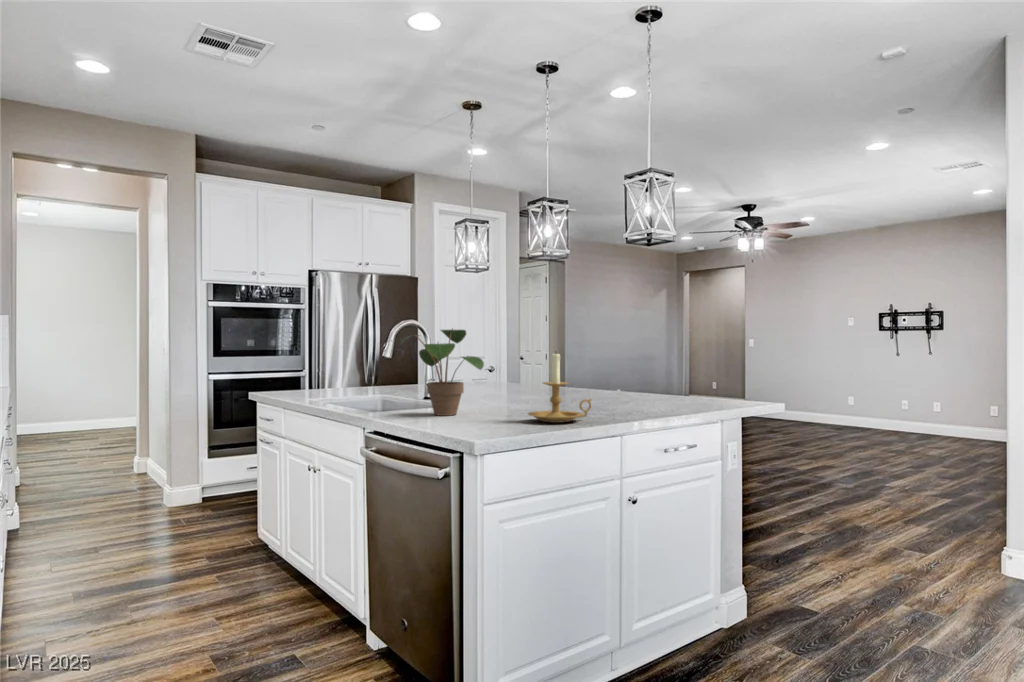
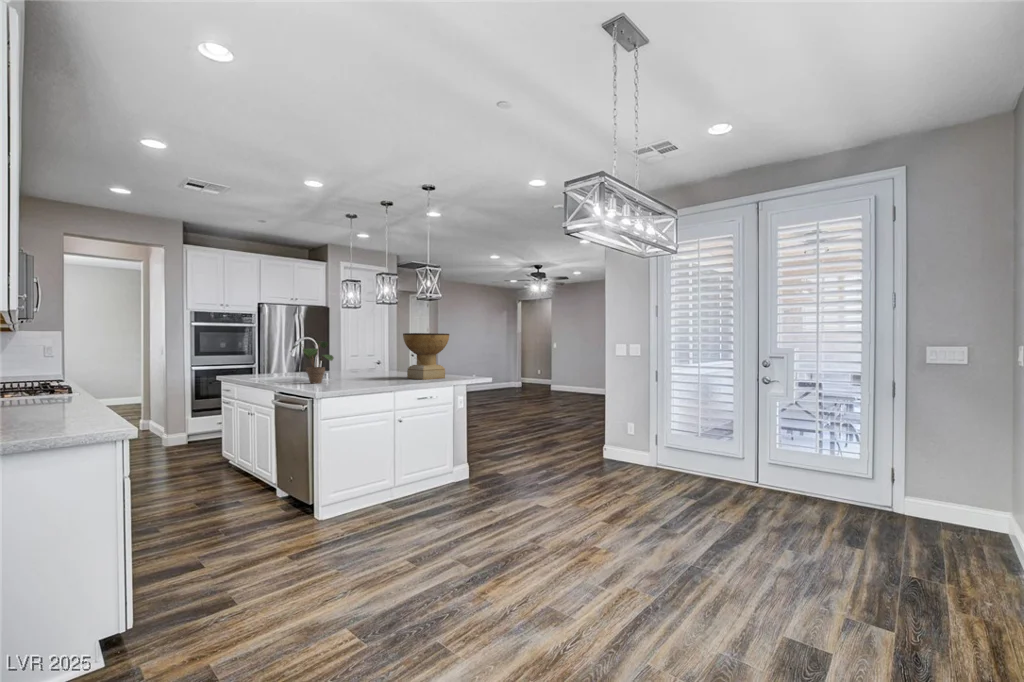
decorative bowl: none [608,312,705,410] -> present [403,333,449,380]
candle holder: present [528,351,592,423] -> none [351,352,383,385]

